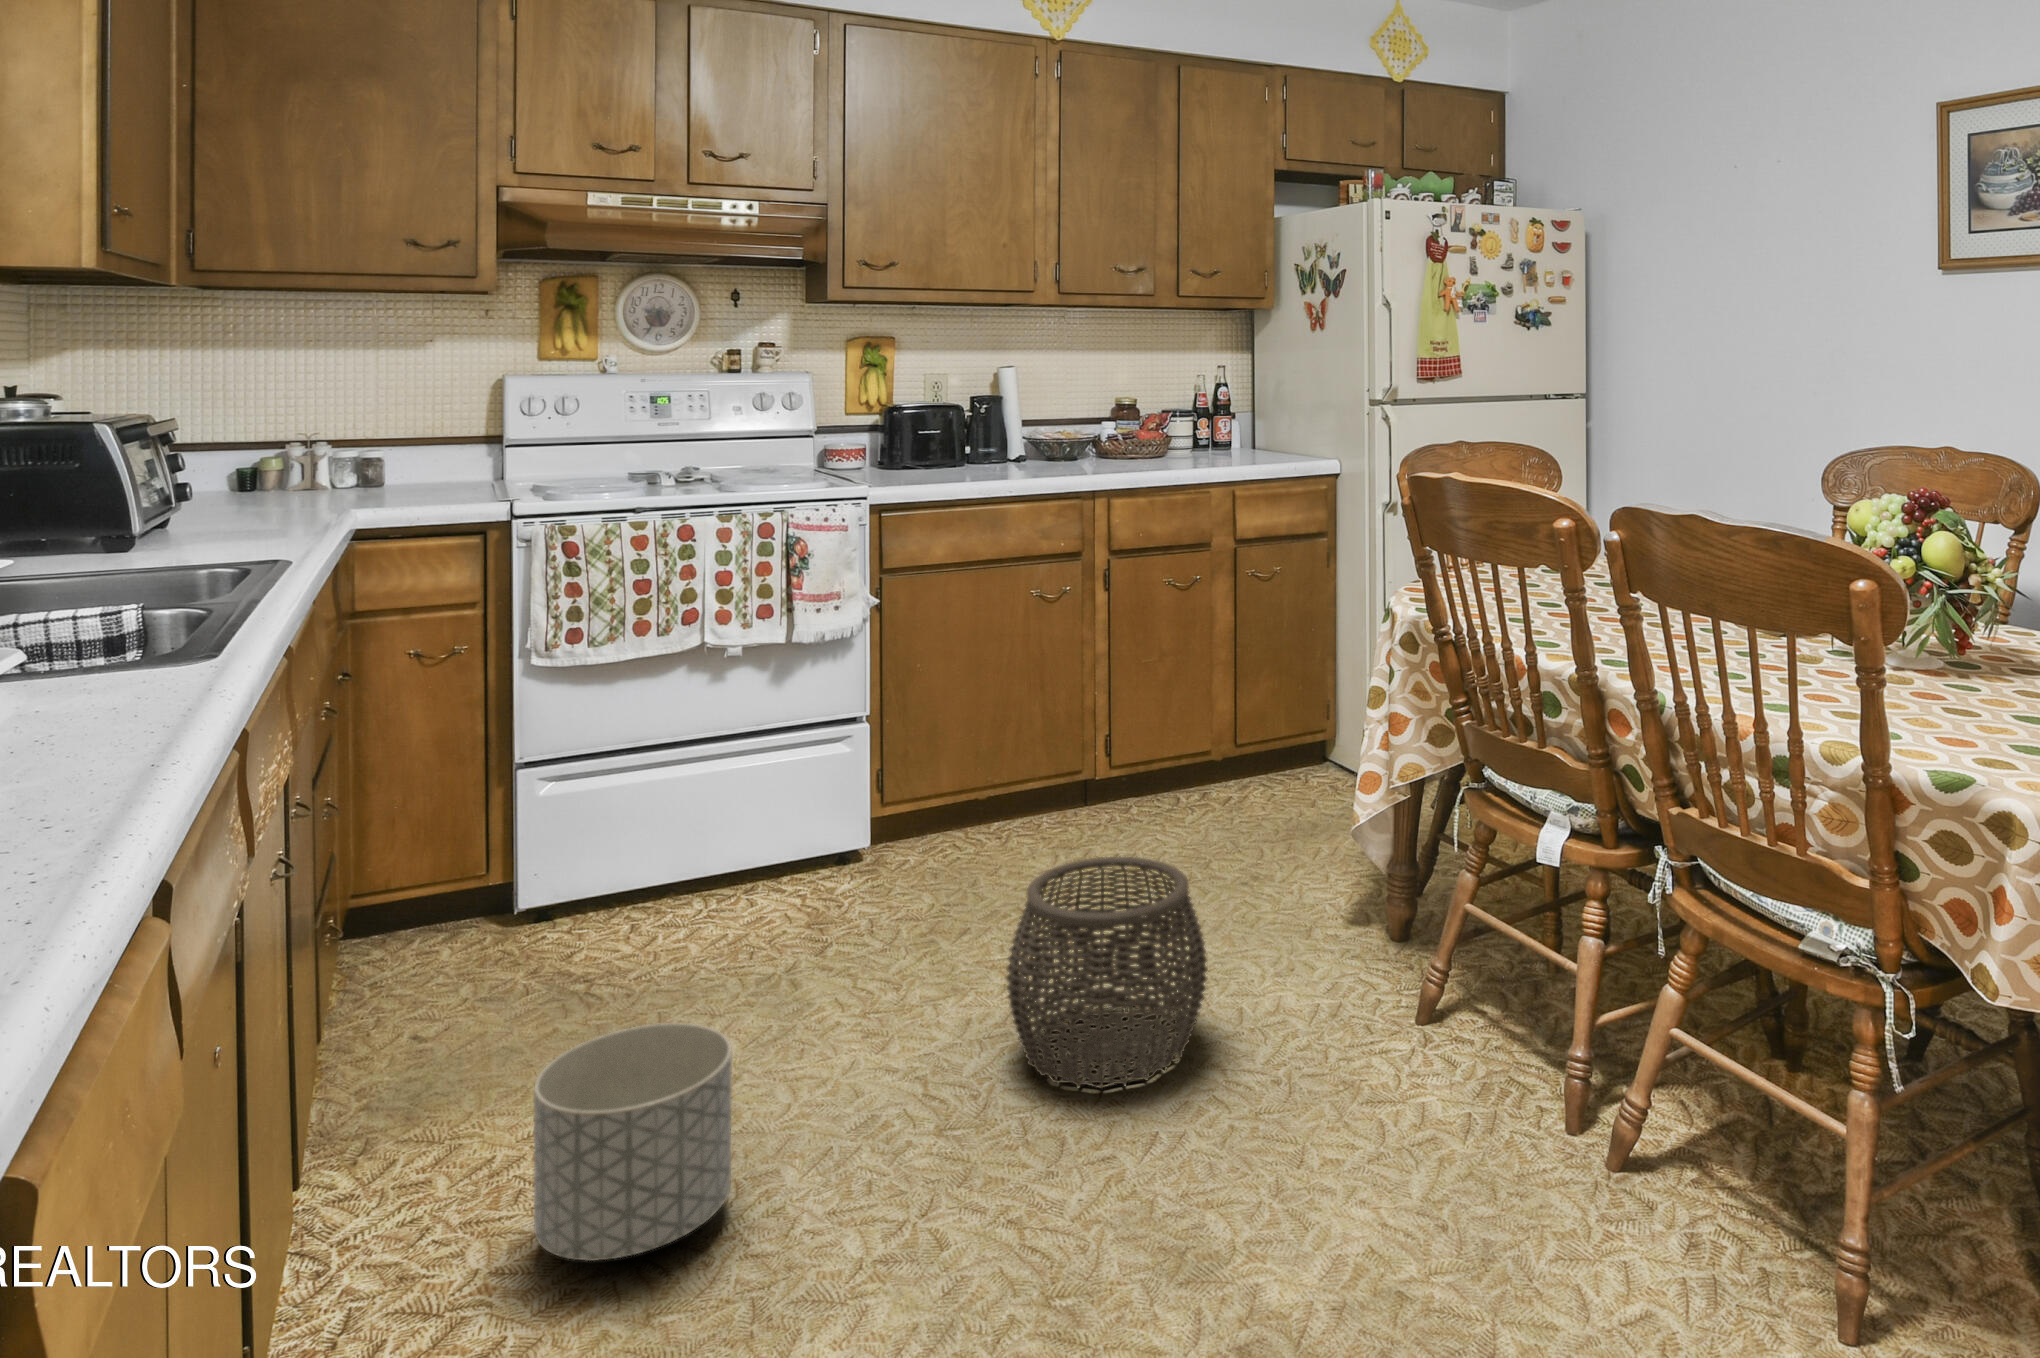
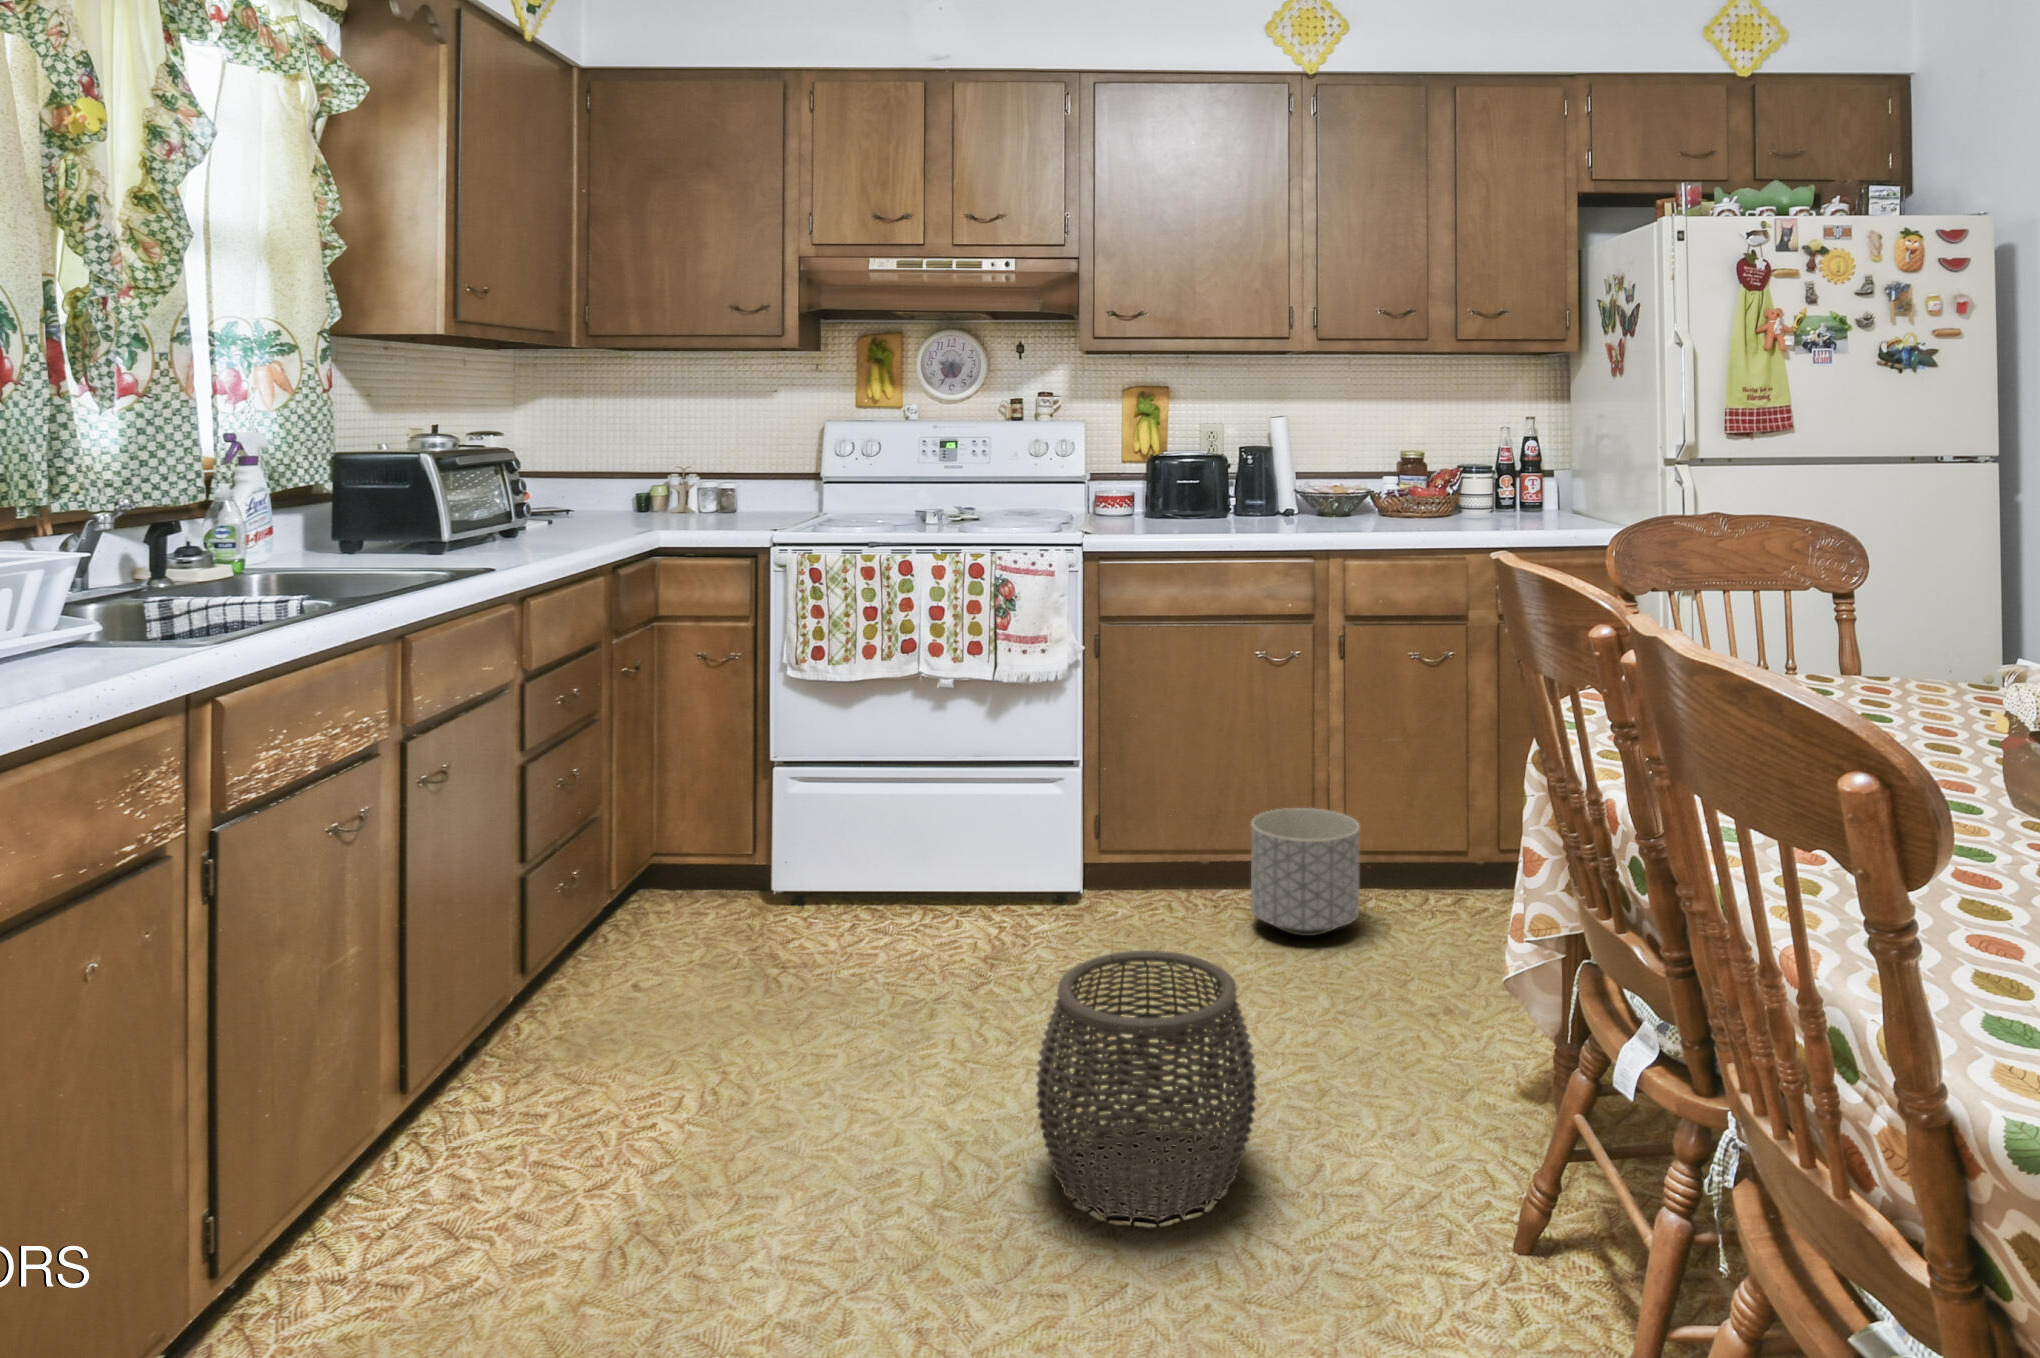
planter: present [534,1023,732,1261] -> present [1251,808,1360,936]

